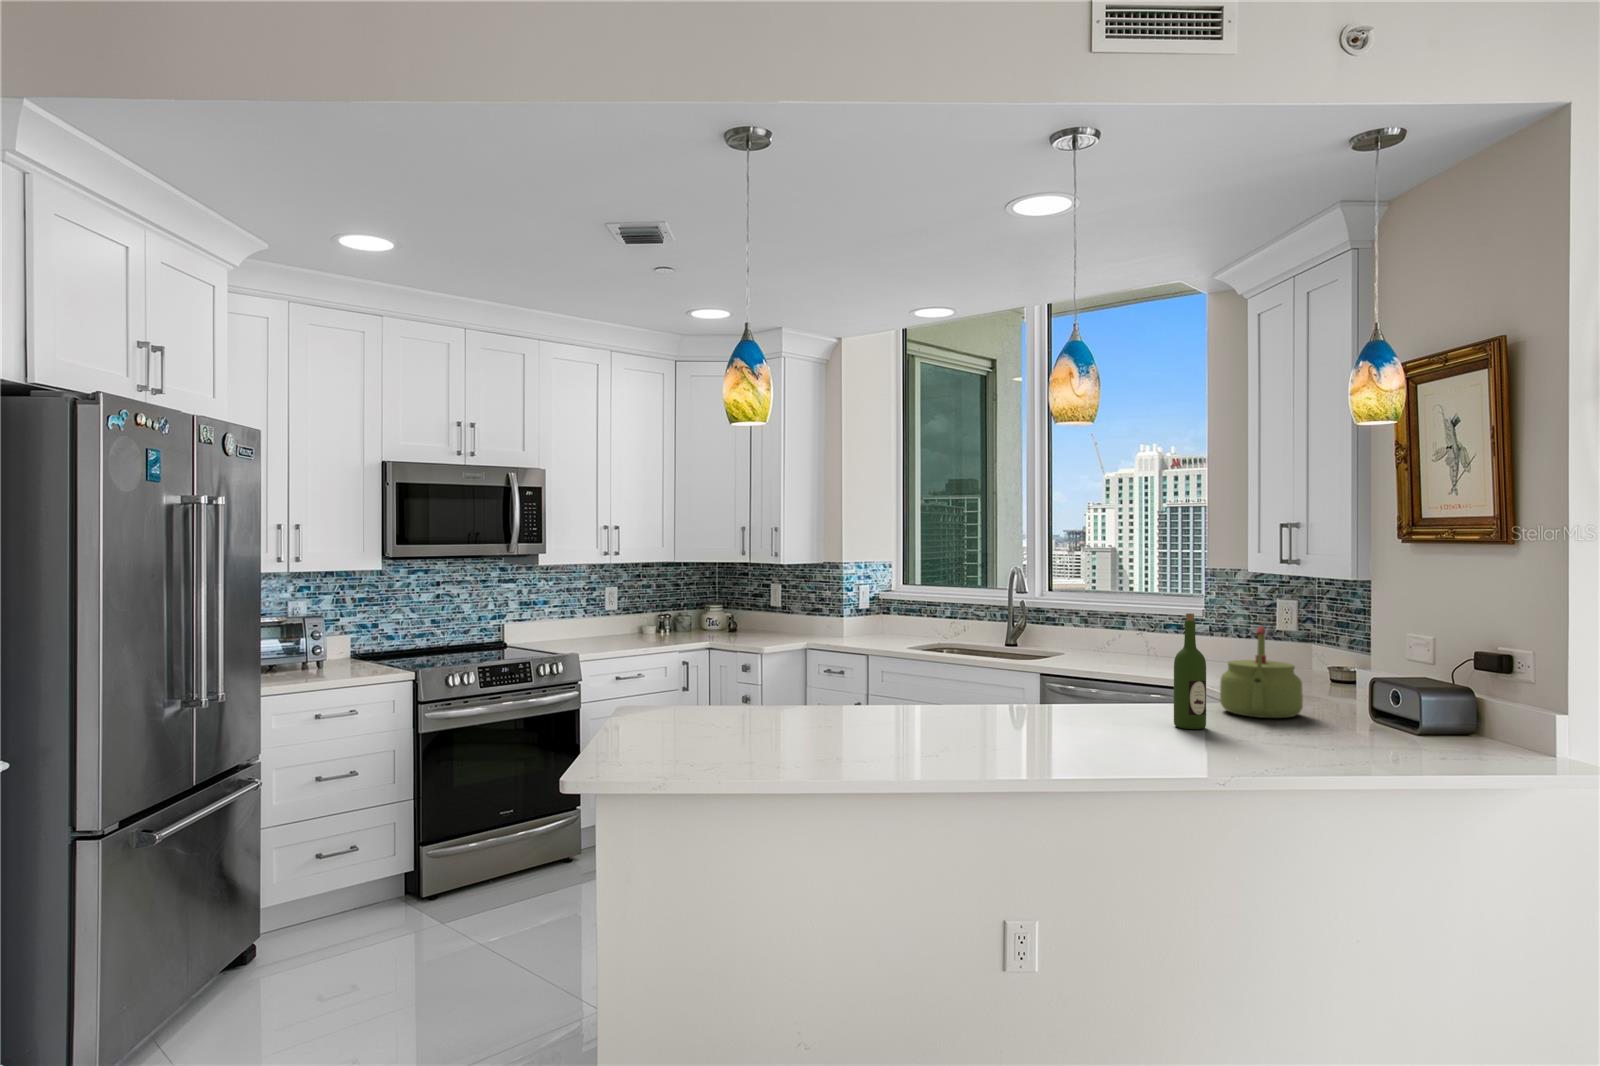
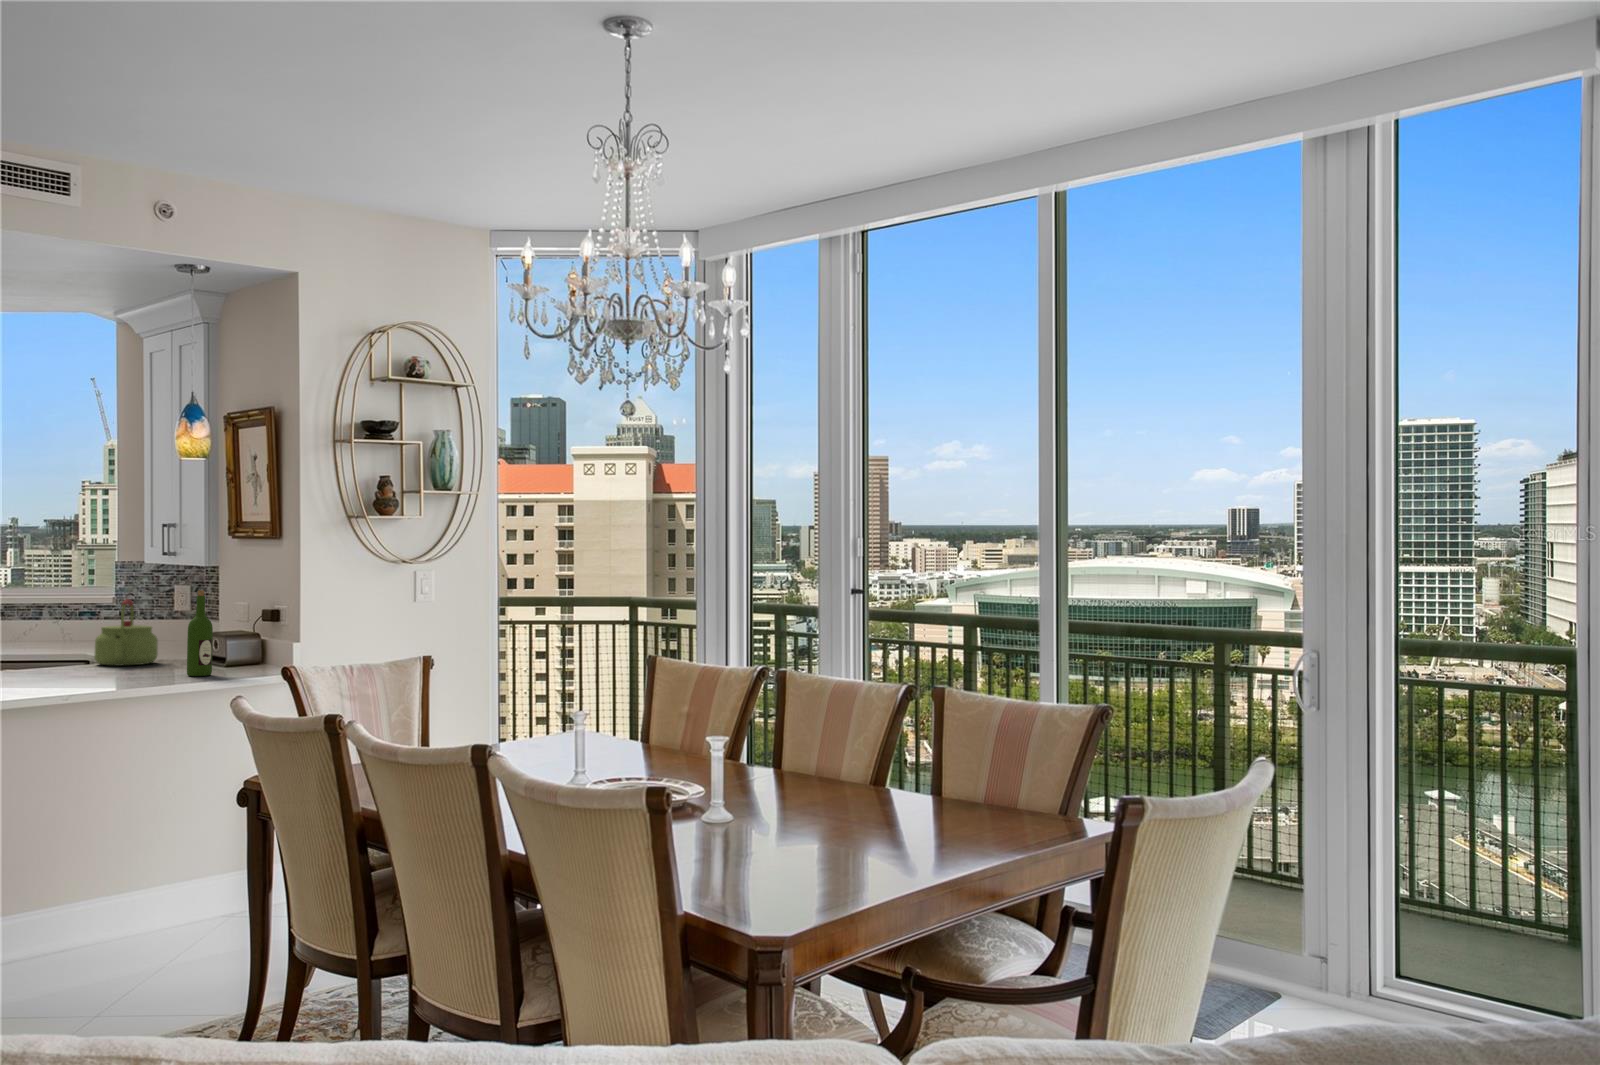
wine bottle: present [1174,613,1206,729] -> present [187,590,213,676]

